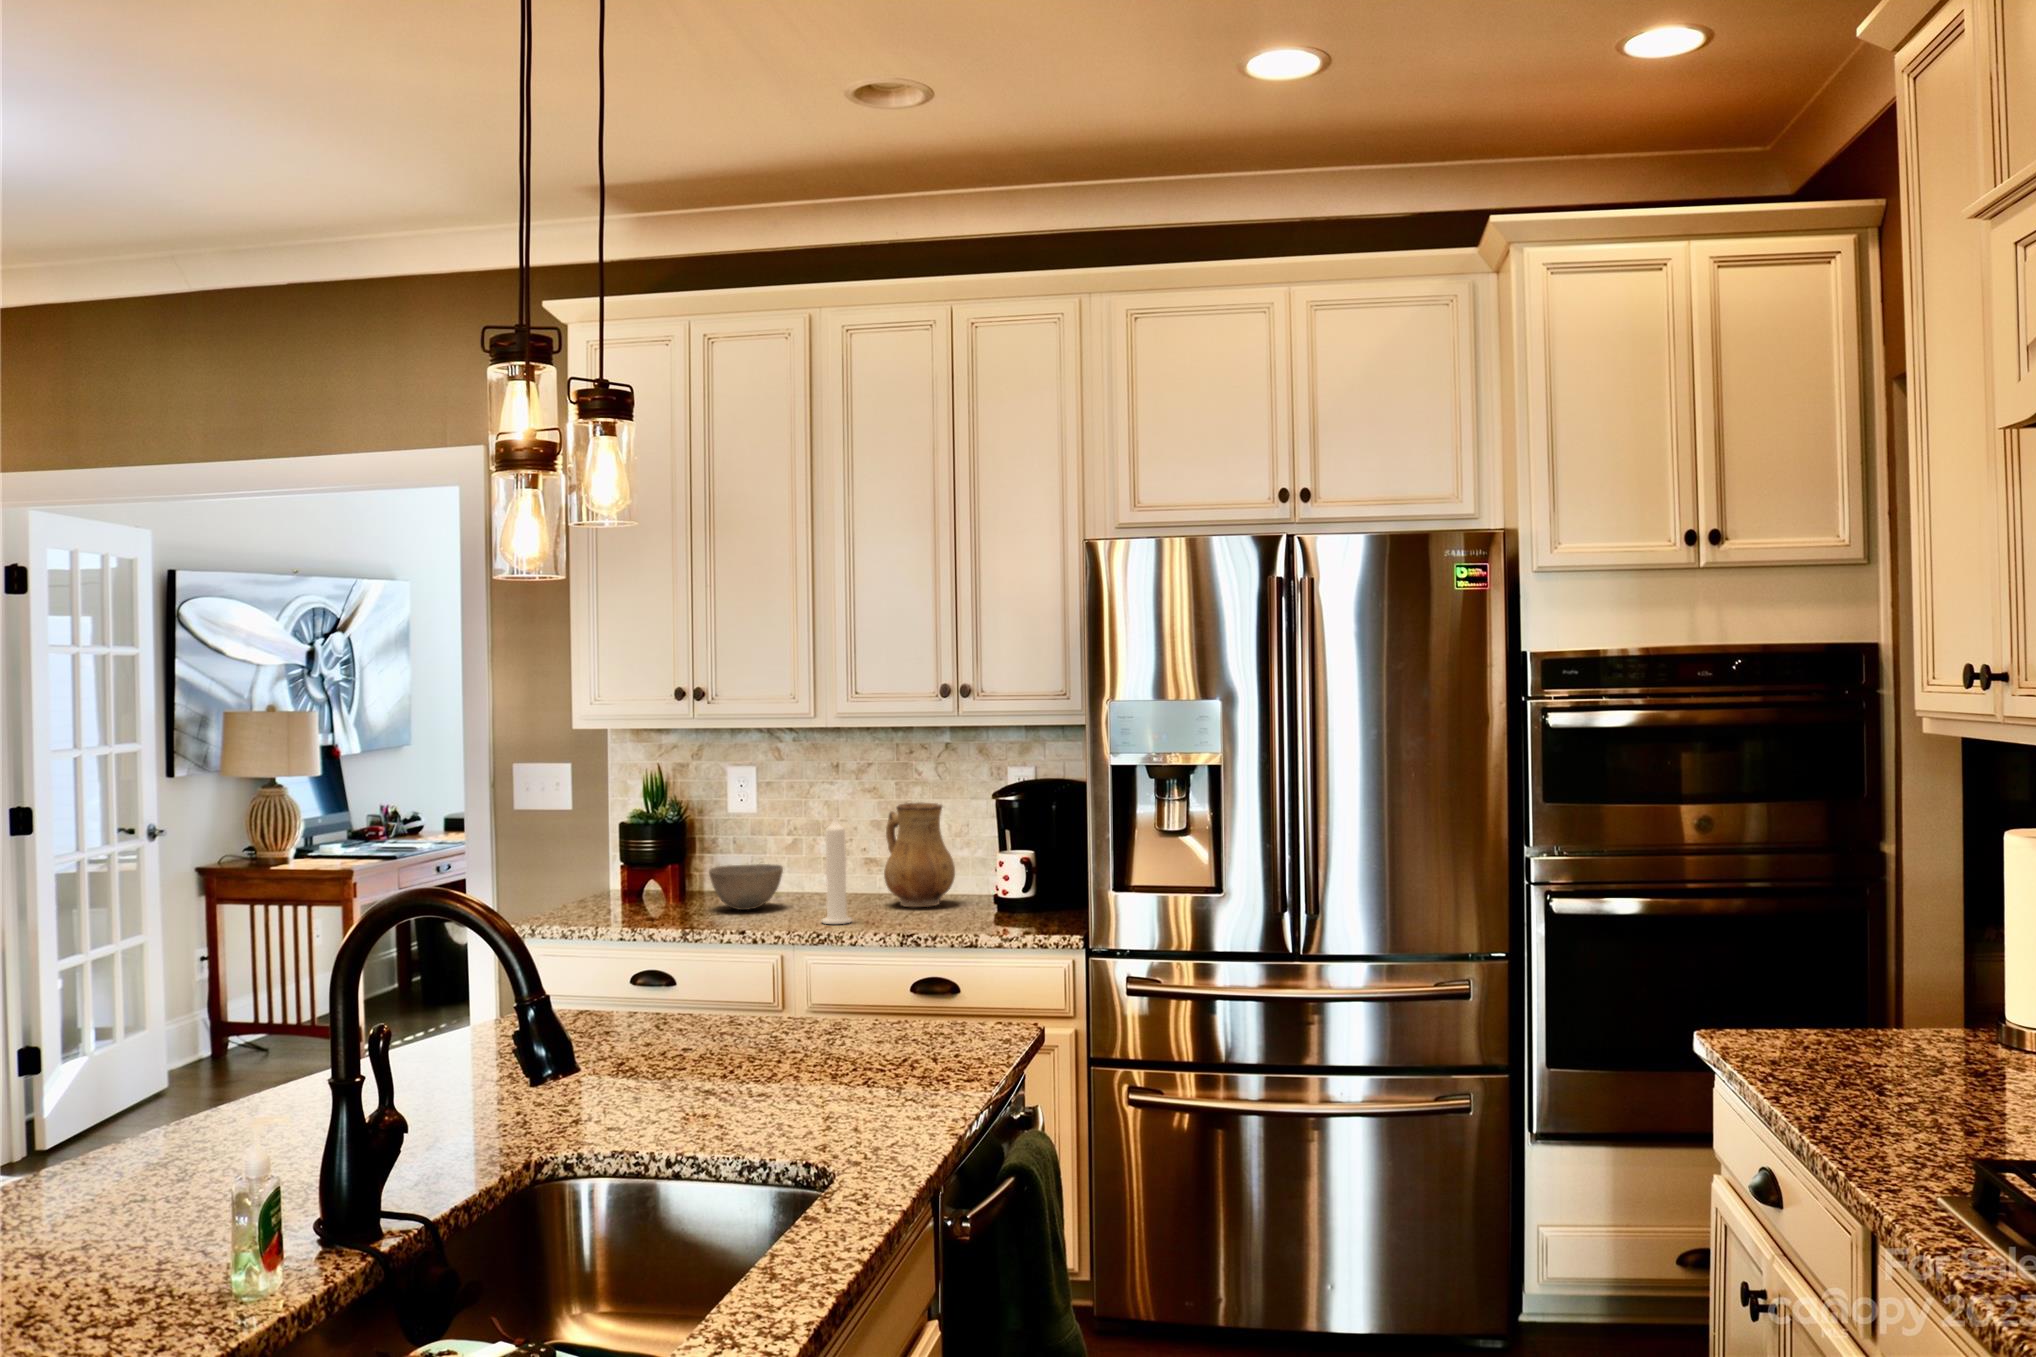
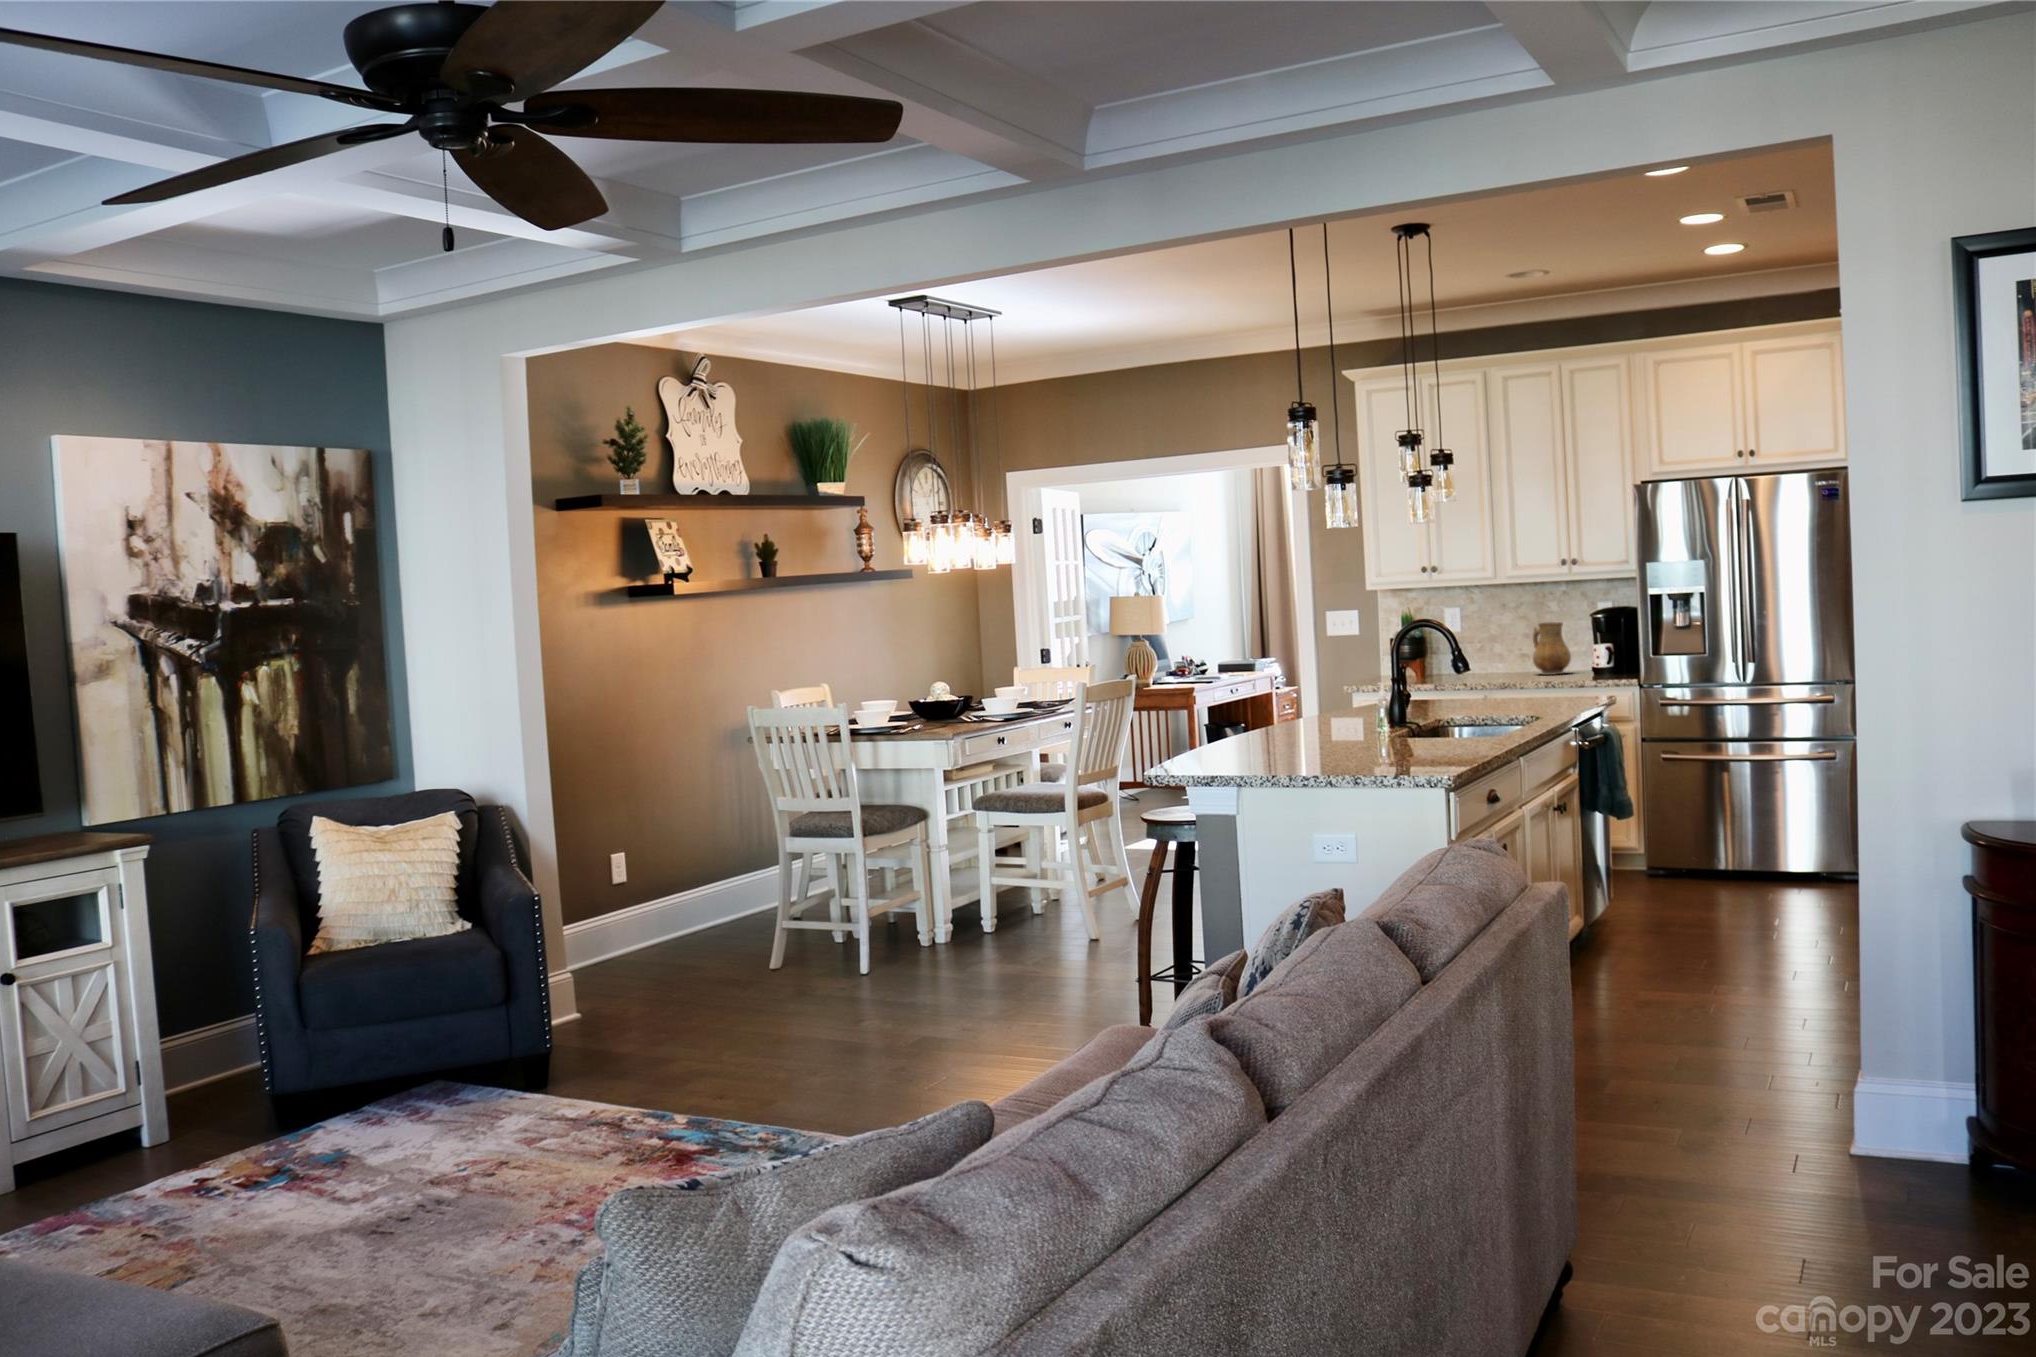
candle: present [822,816,852,924] -> none [1503,627,1519,680]
bowl: present [709,864,783,910] -> none [1442,656,1480,678]

